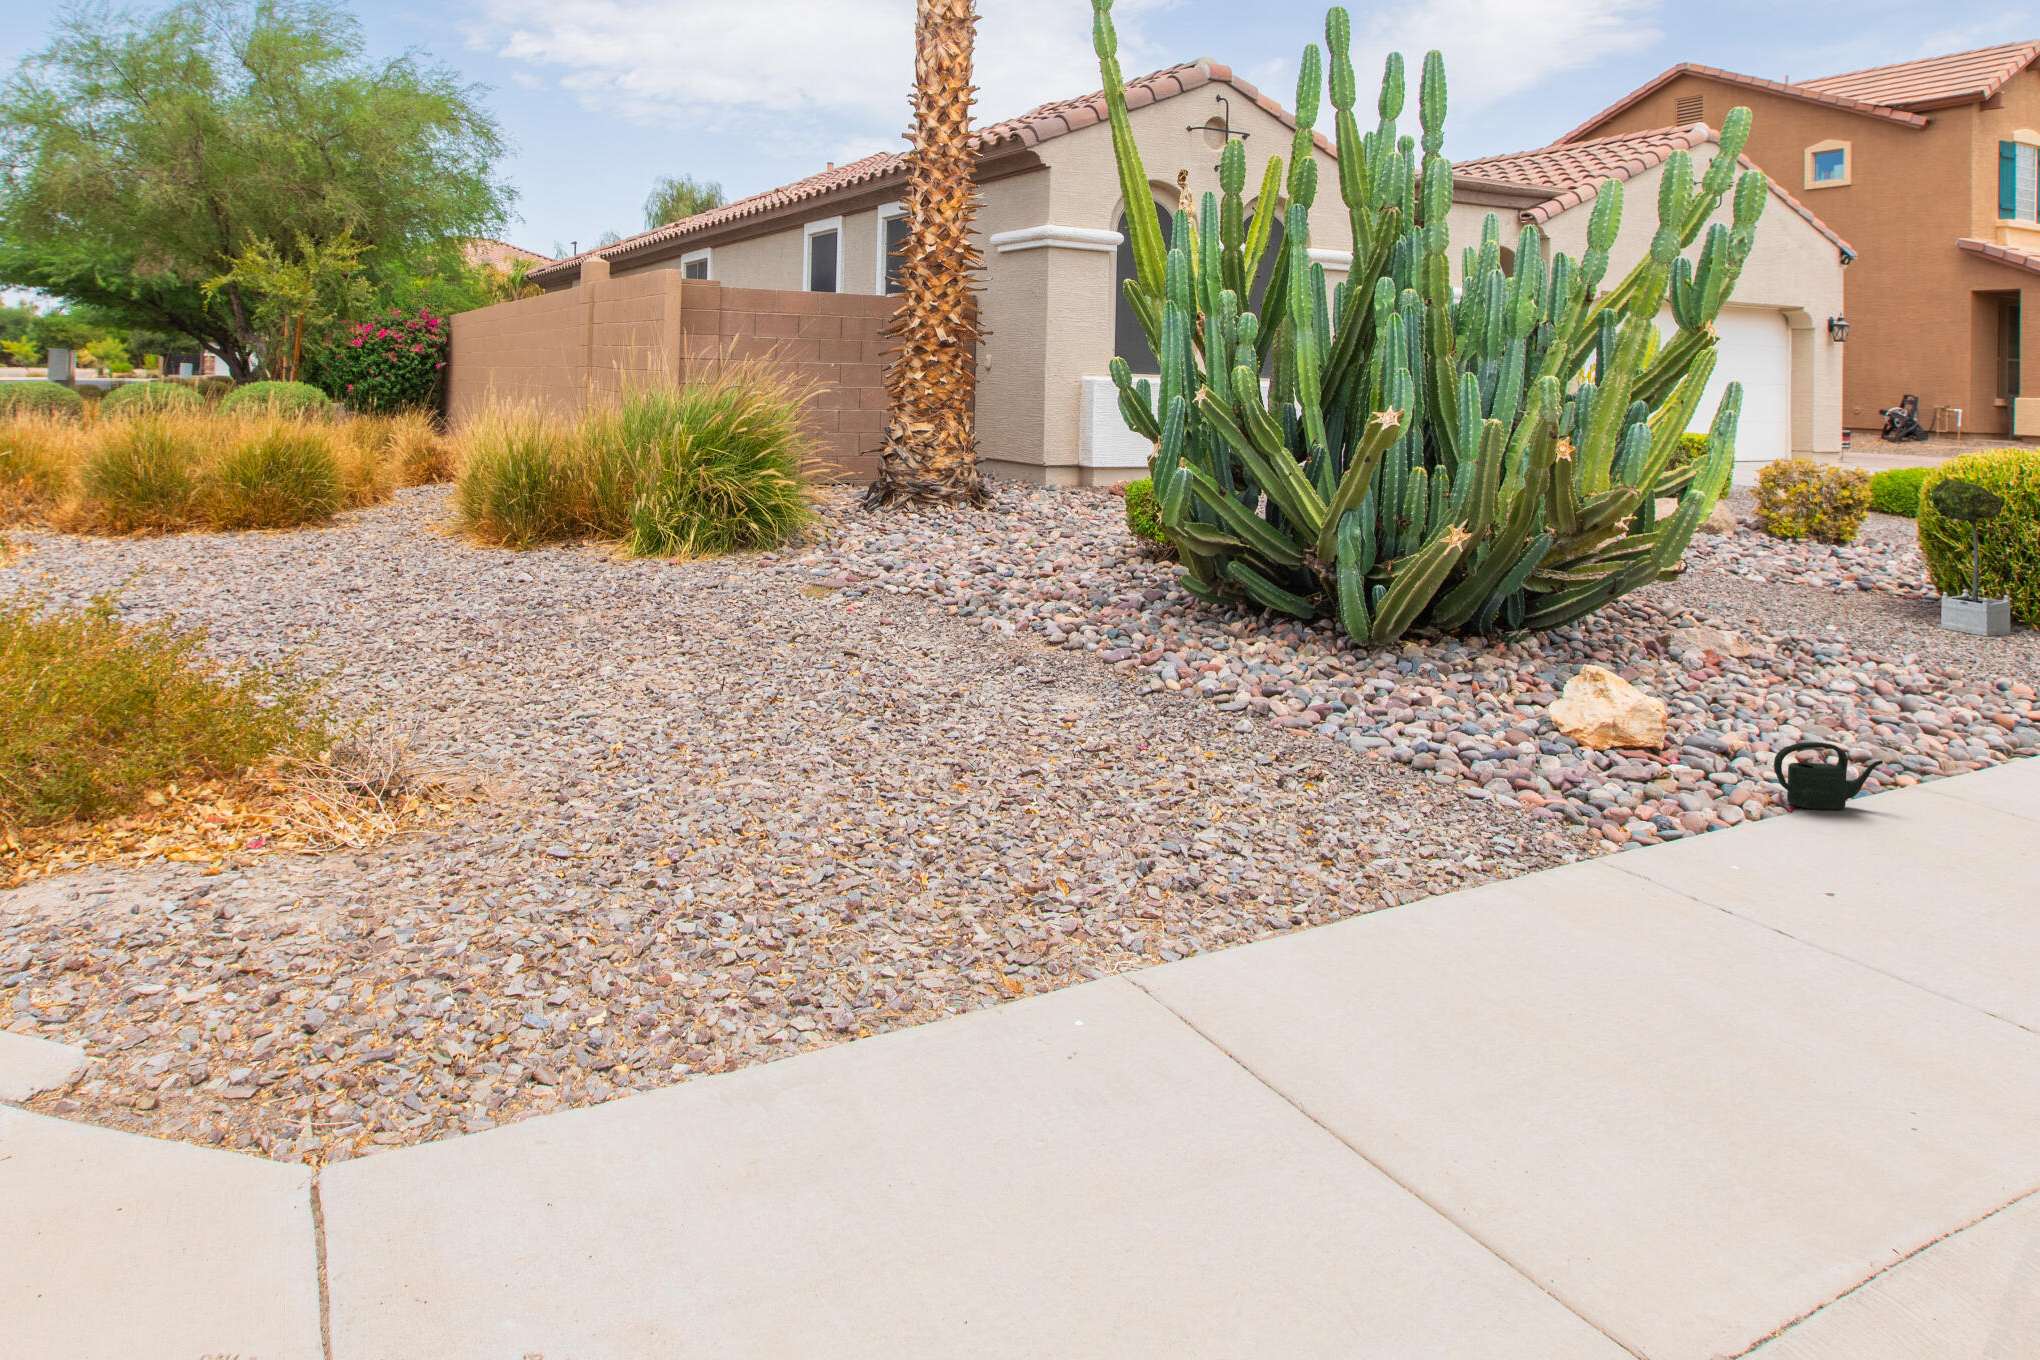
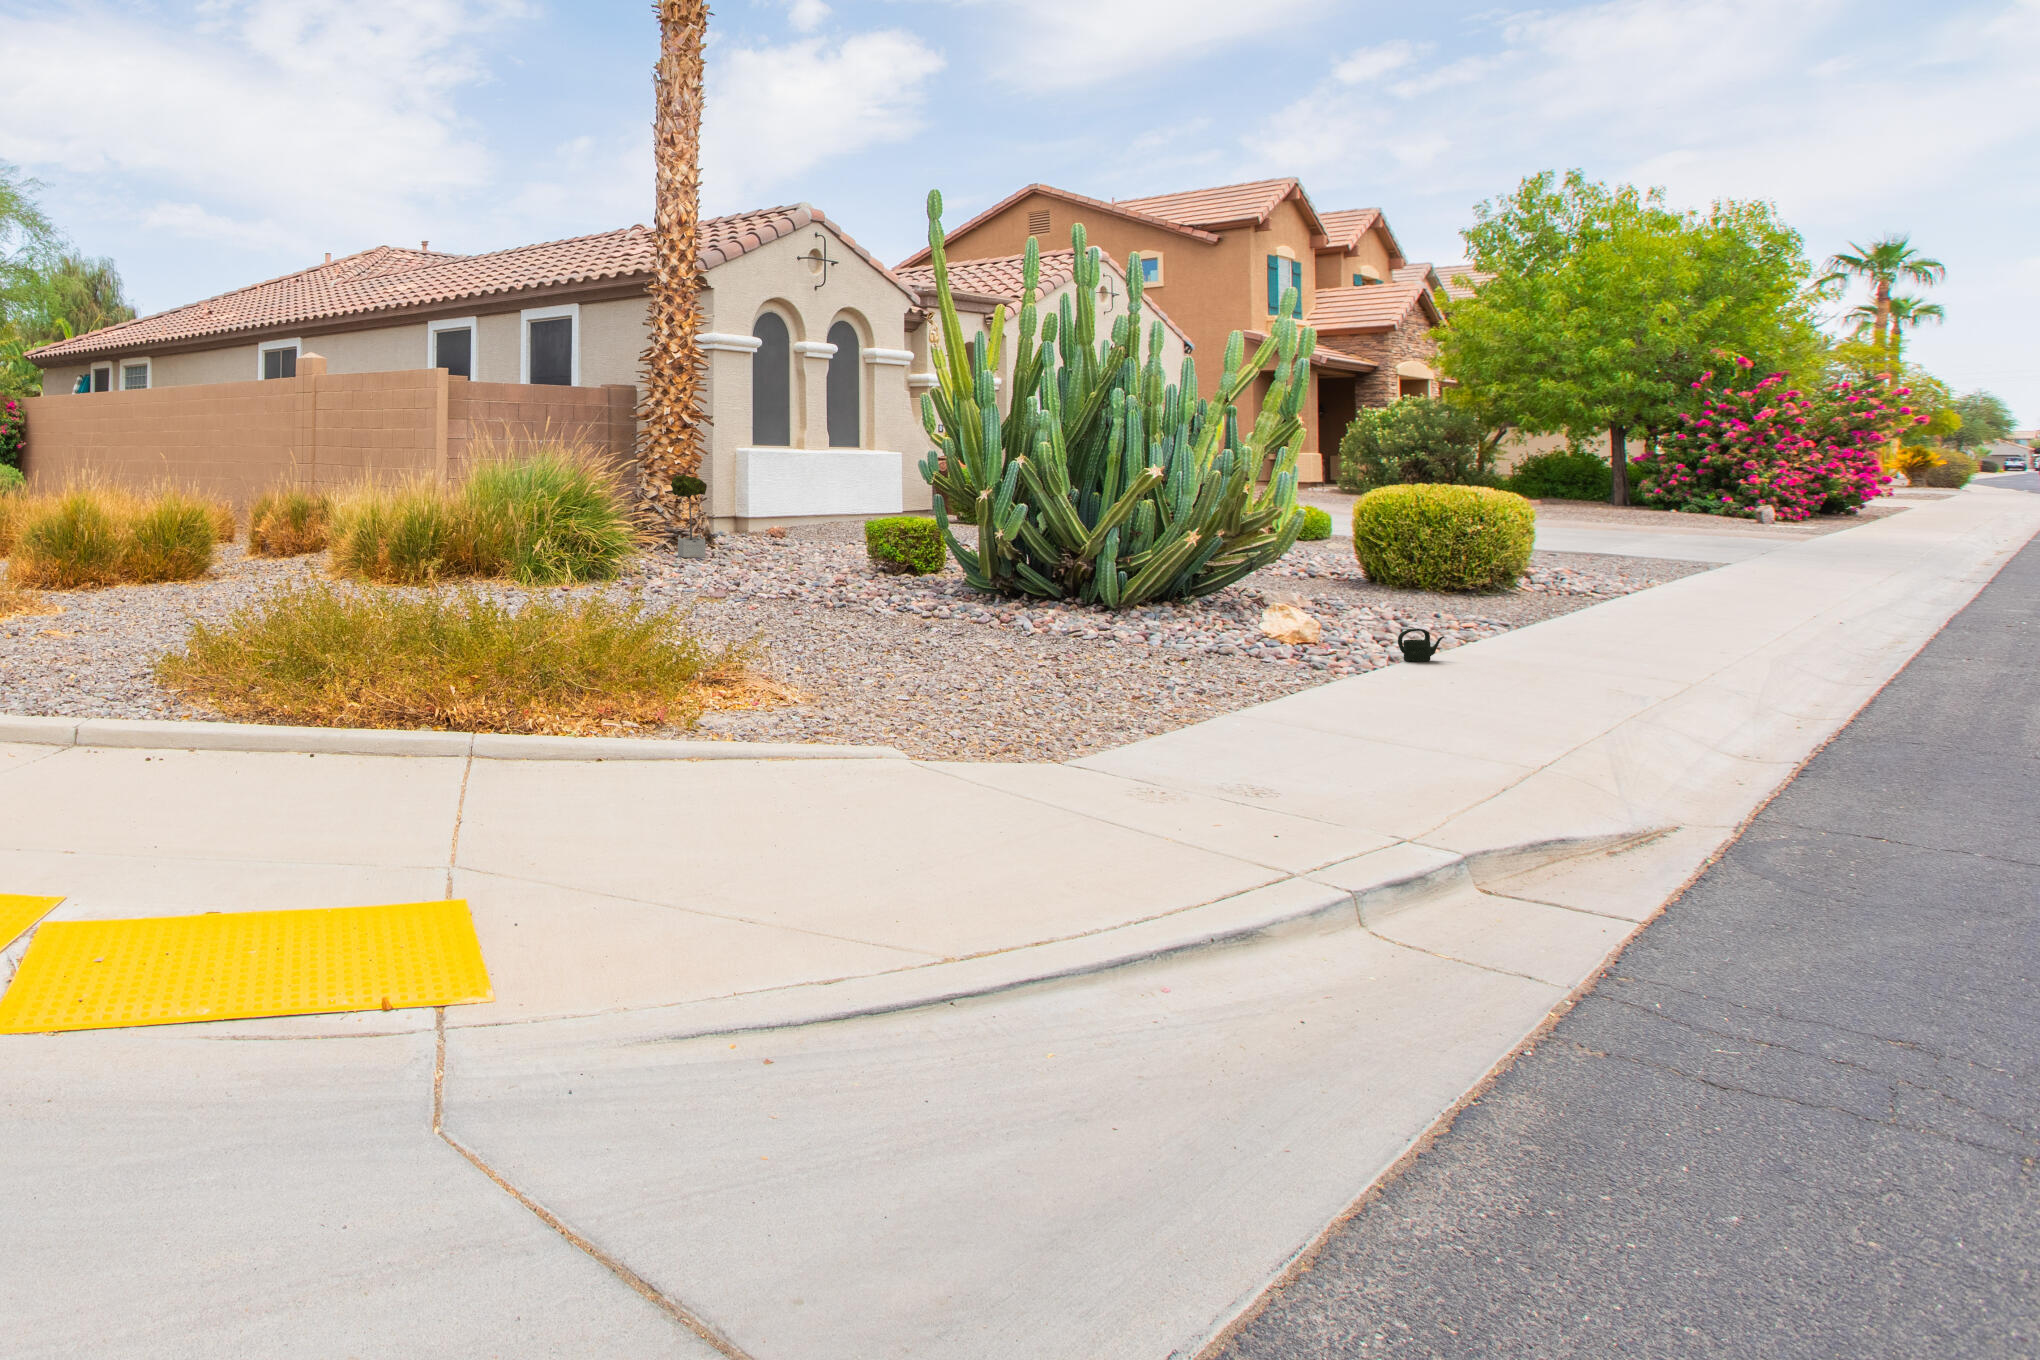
potted tree: present [1931,477,2010,636] -> present [671,474,707,557]

